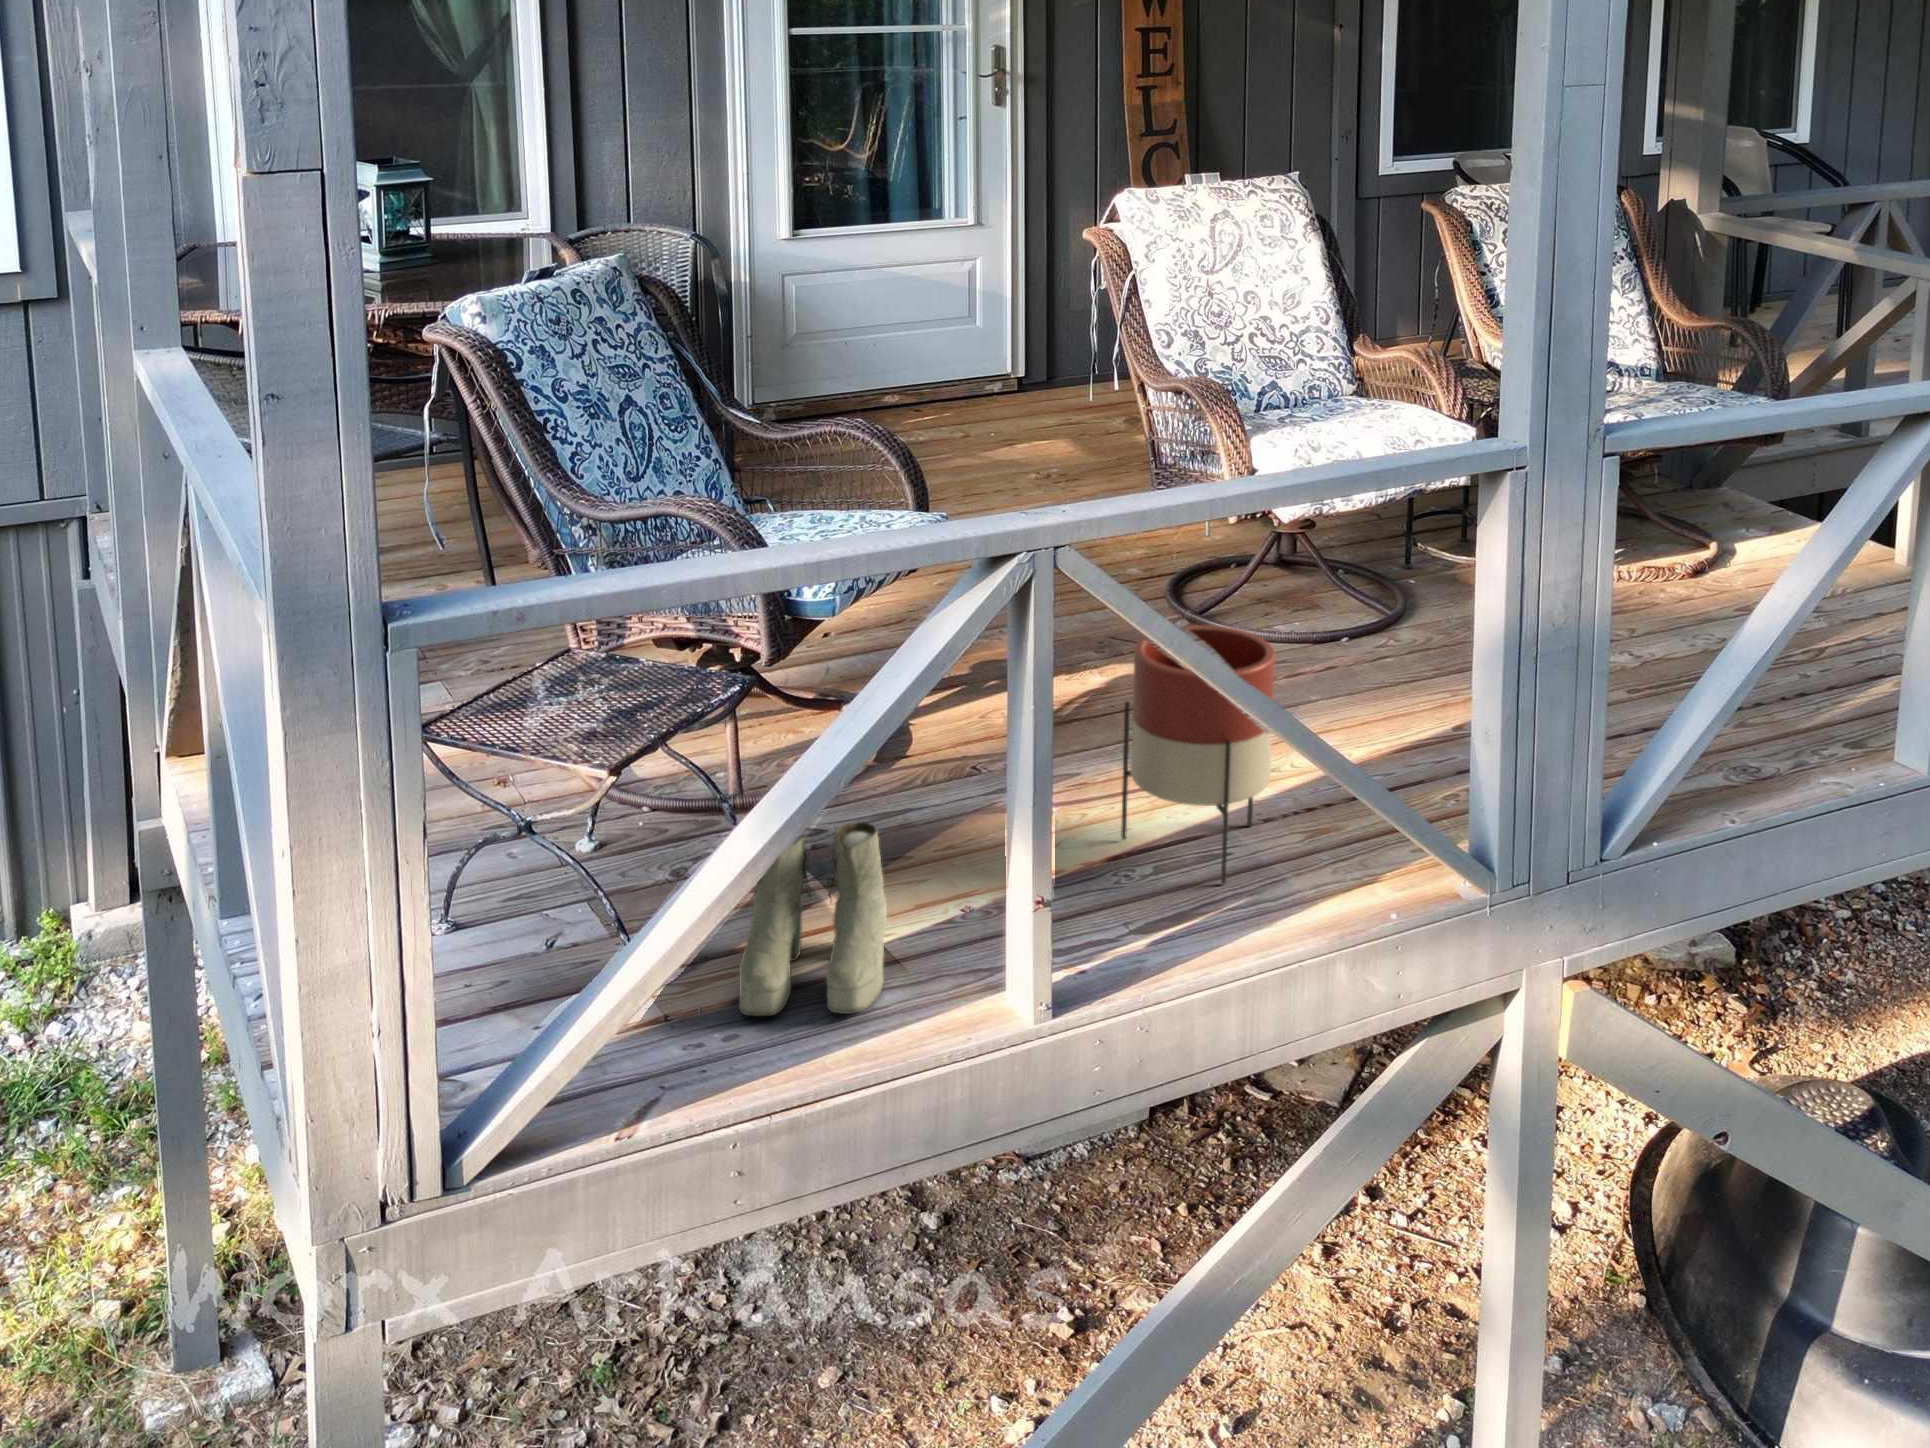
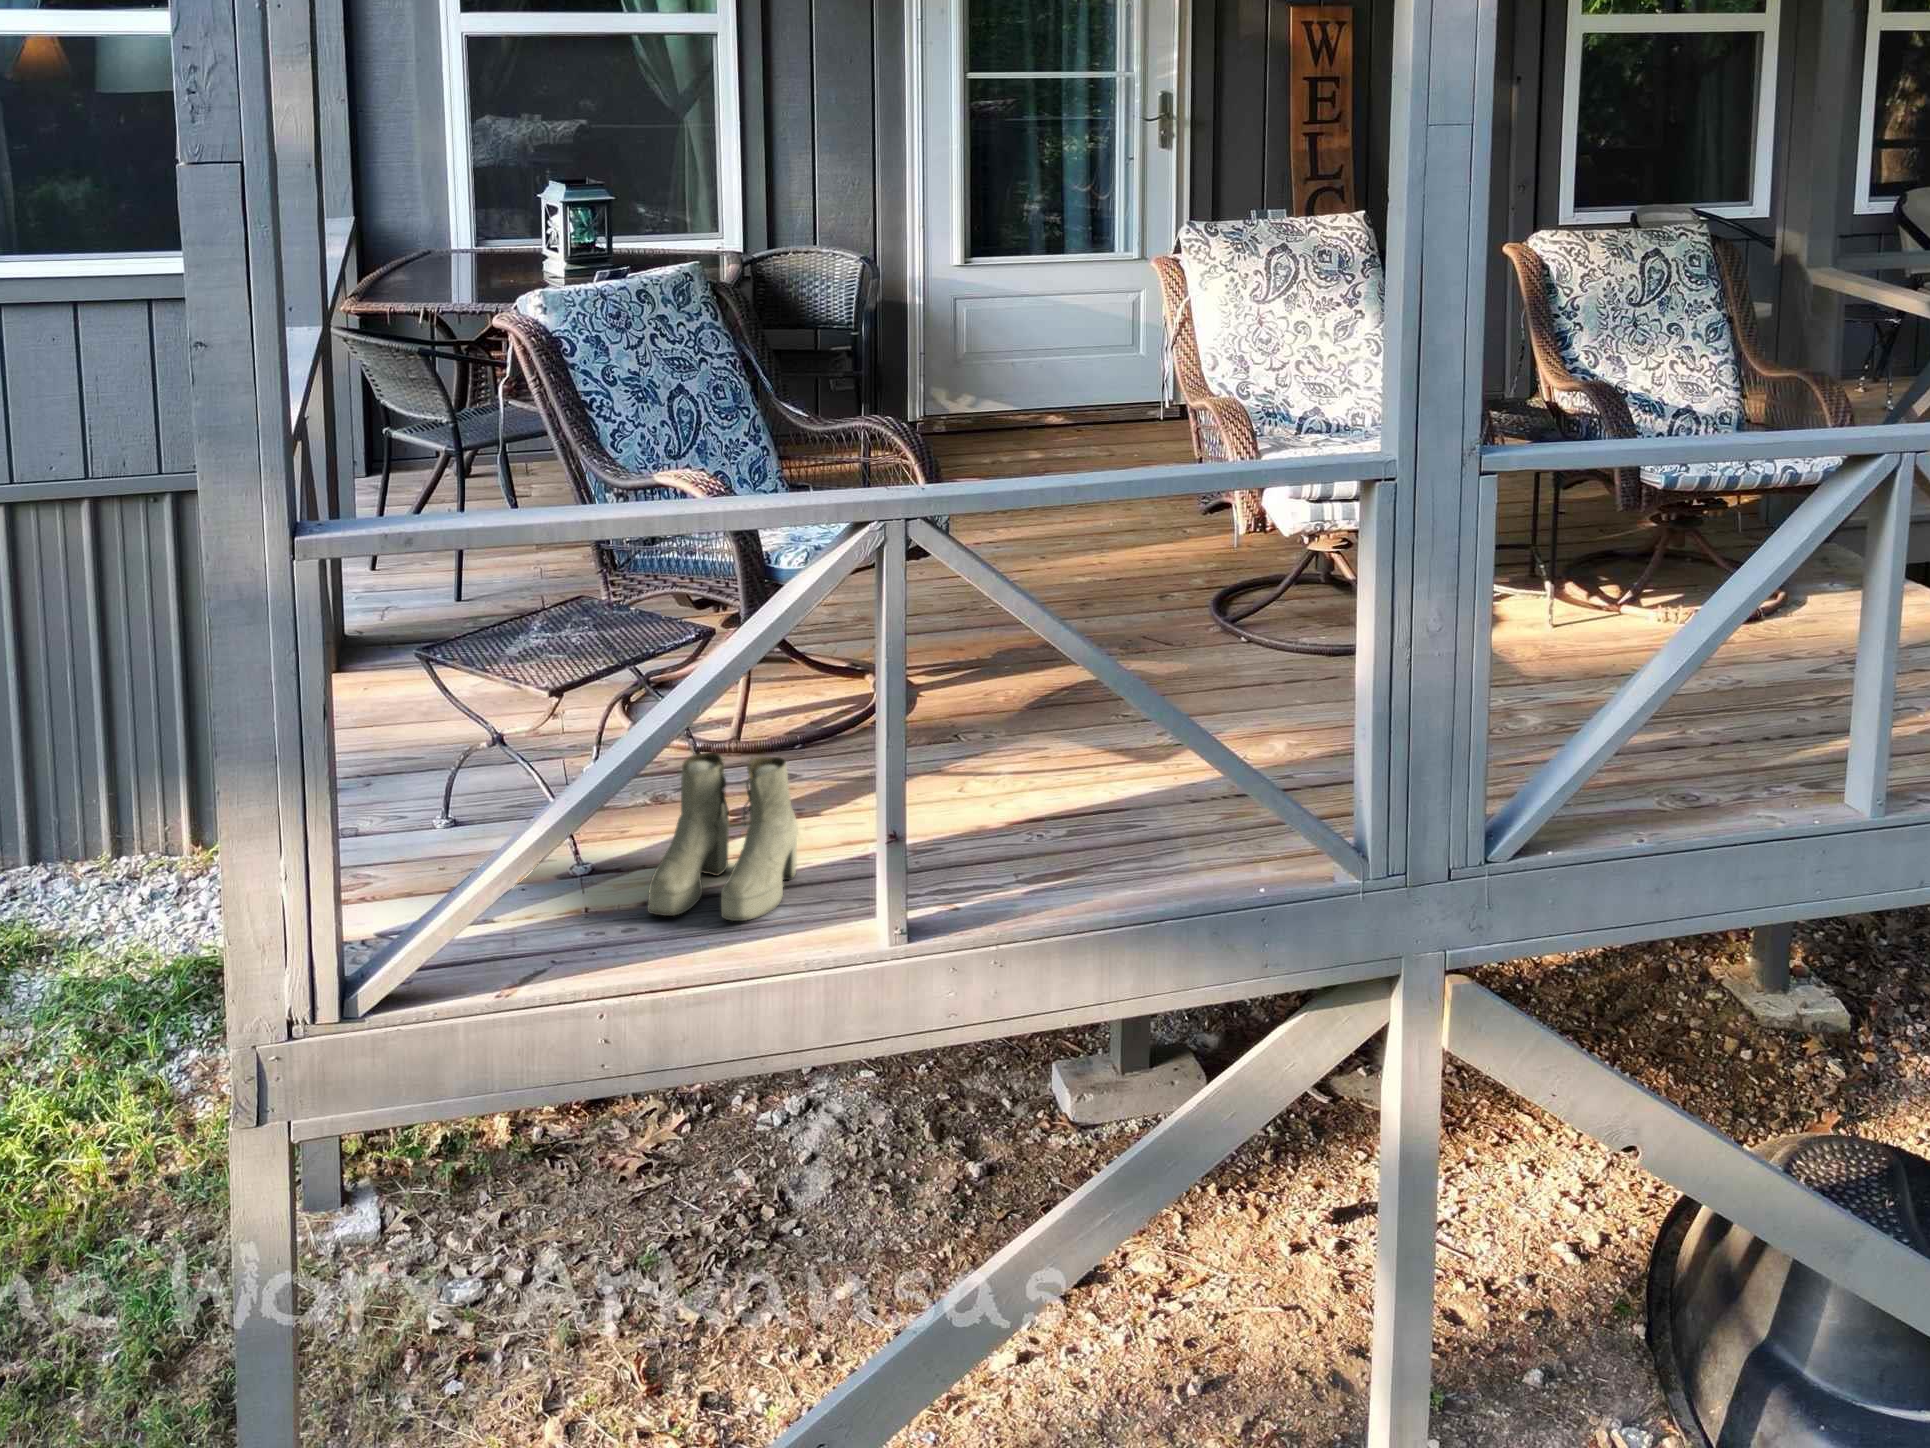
planter: present [1121,625,1275,885] -> none [1054,611,1188,850]

